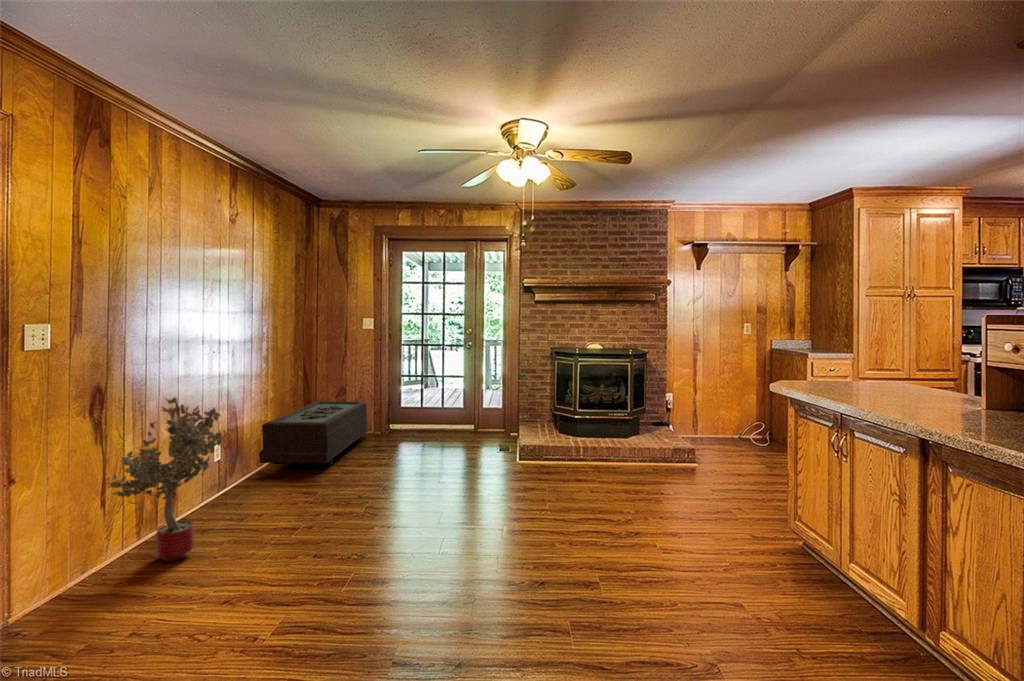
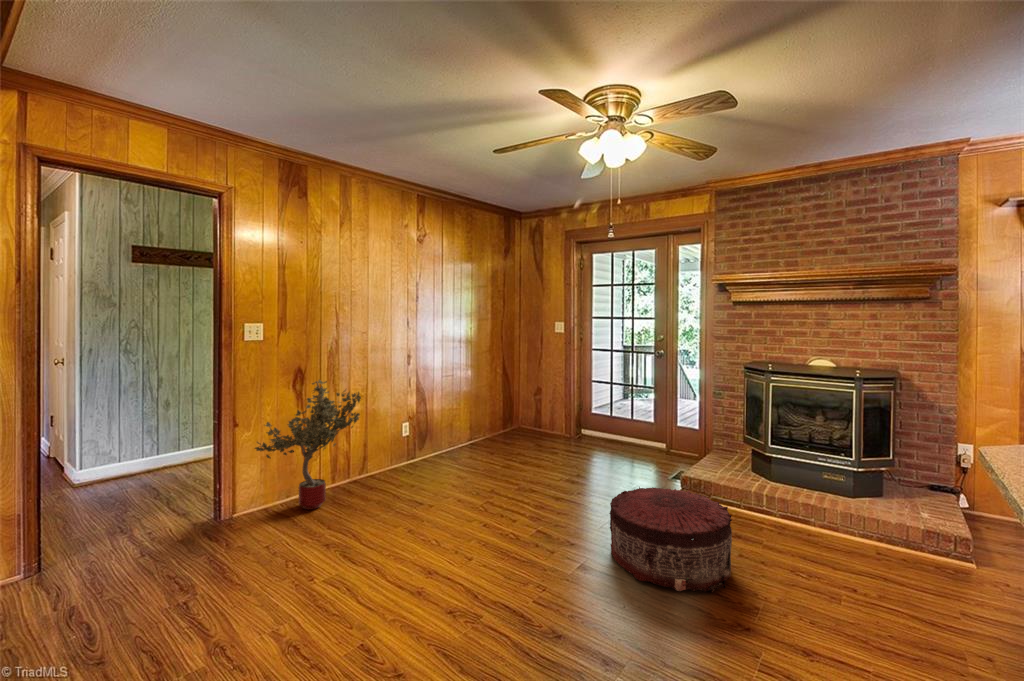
coffee table: present [259,401,367,465] -> none [443,397,553,456]
pouf: none [511,449,599,516] -> present [609,487,732,592]

